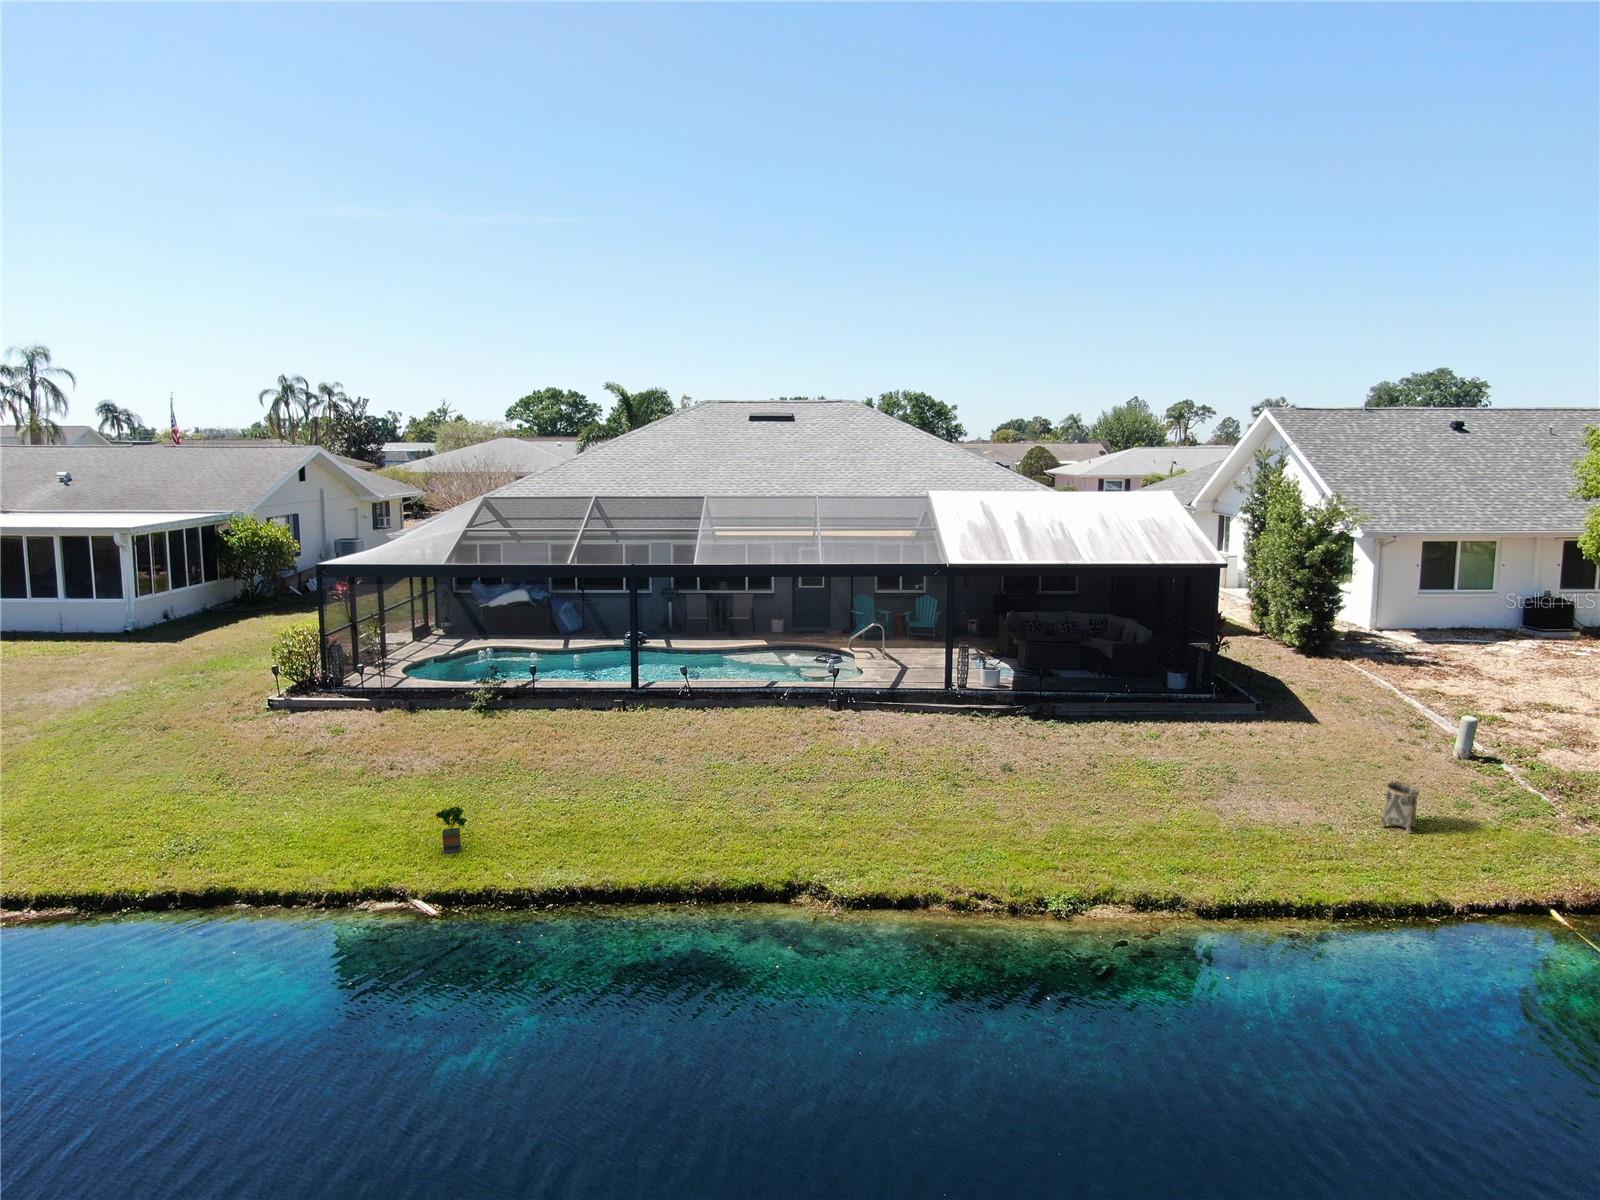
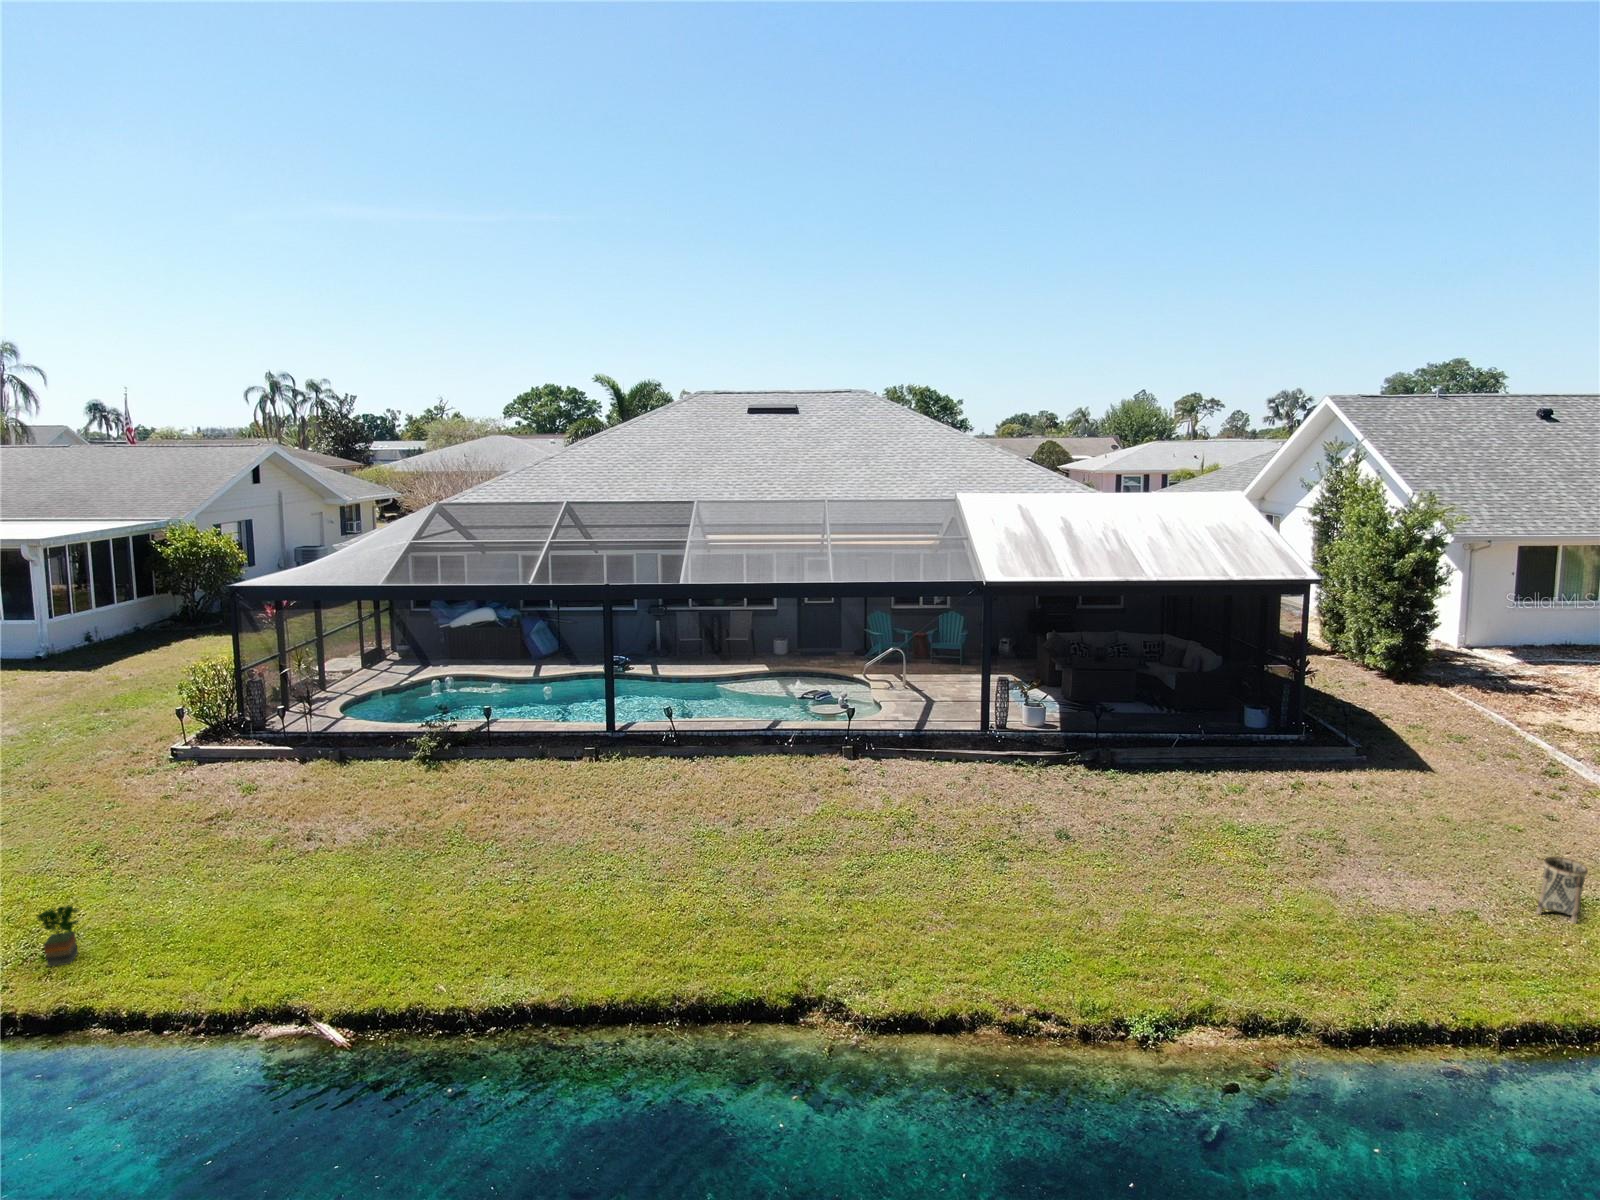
potted tree: present [436,807,467,854] -> present [36,905,79,967]

